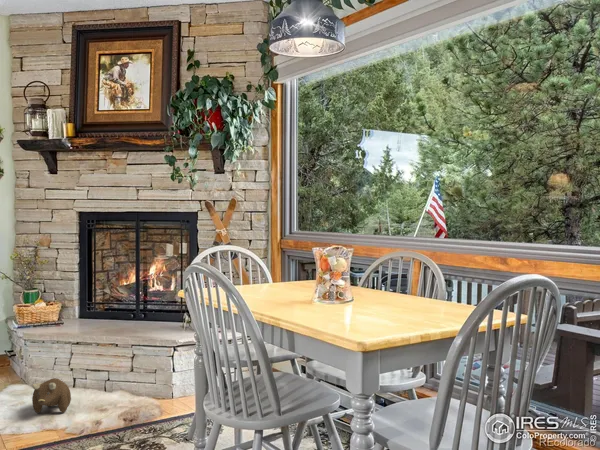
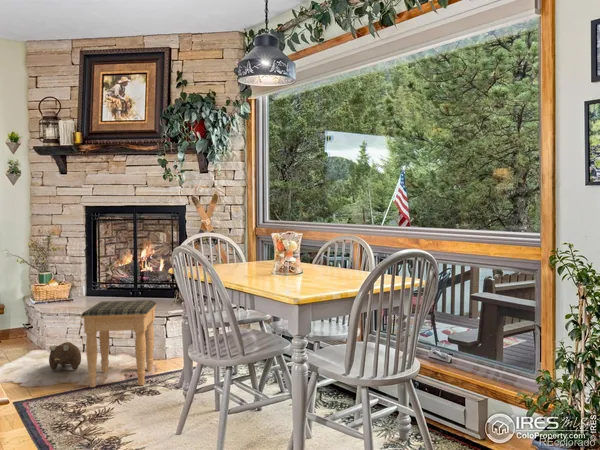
footstool: none [70,329,161,437] -> present [81,300,157,387]

